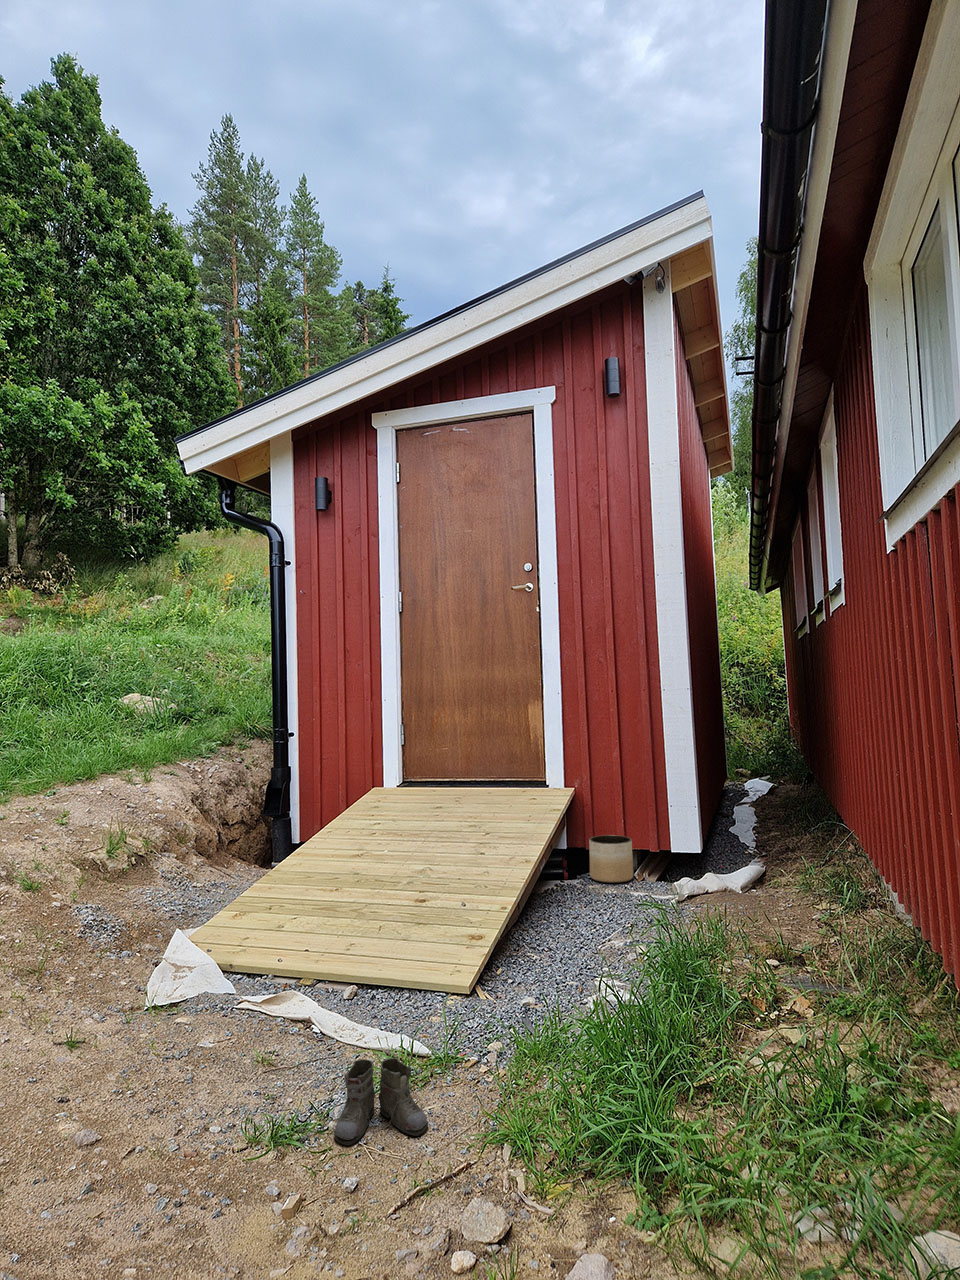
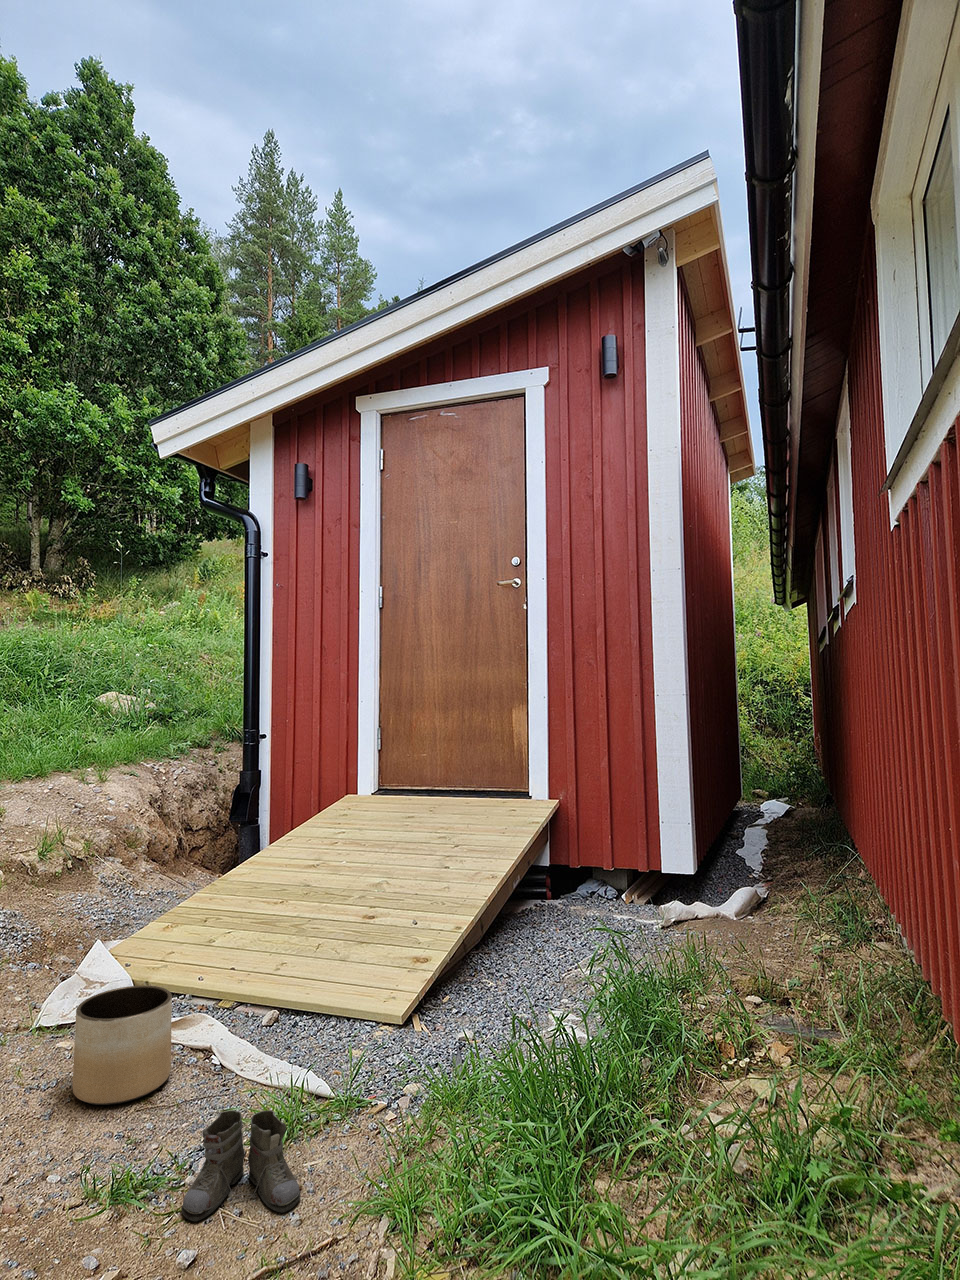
planter: present [589,835,633,883] -> present [73,985,172,1105]

